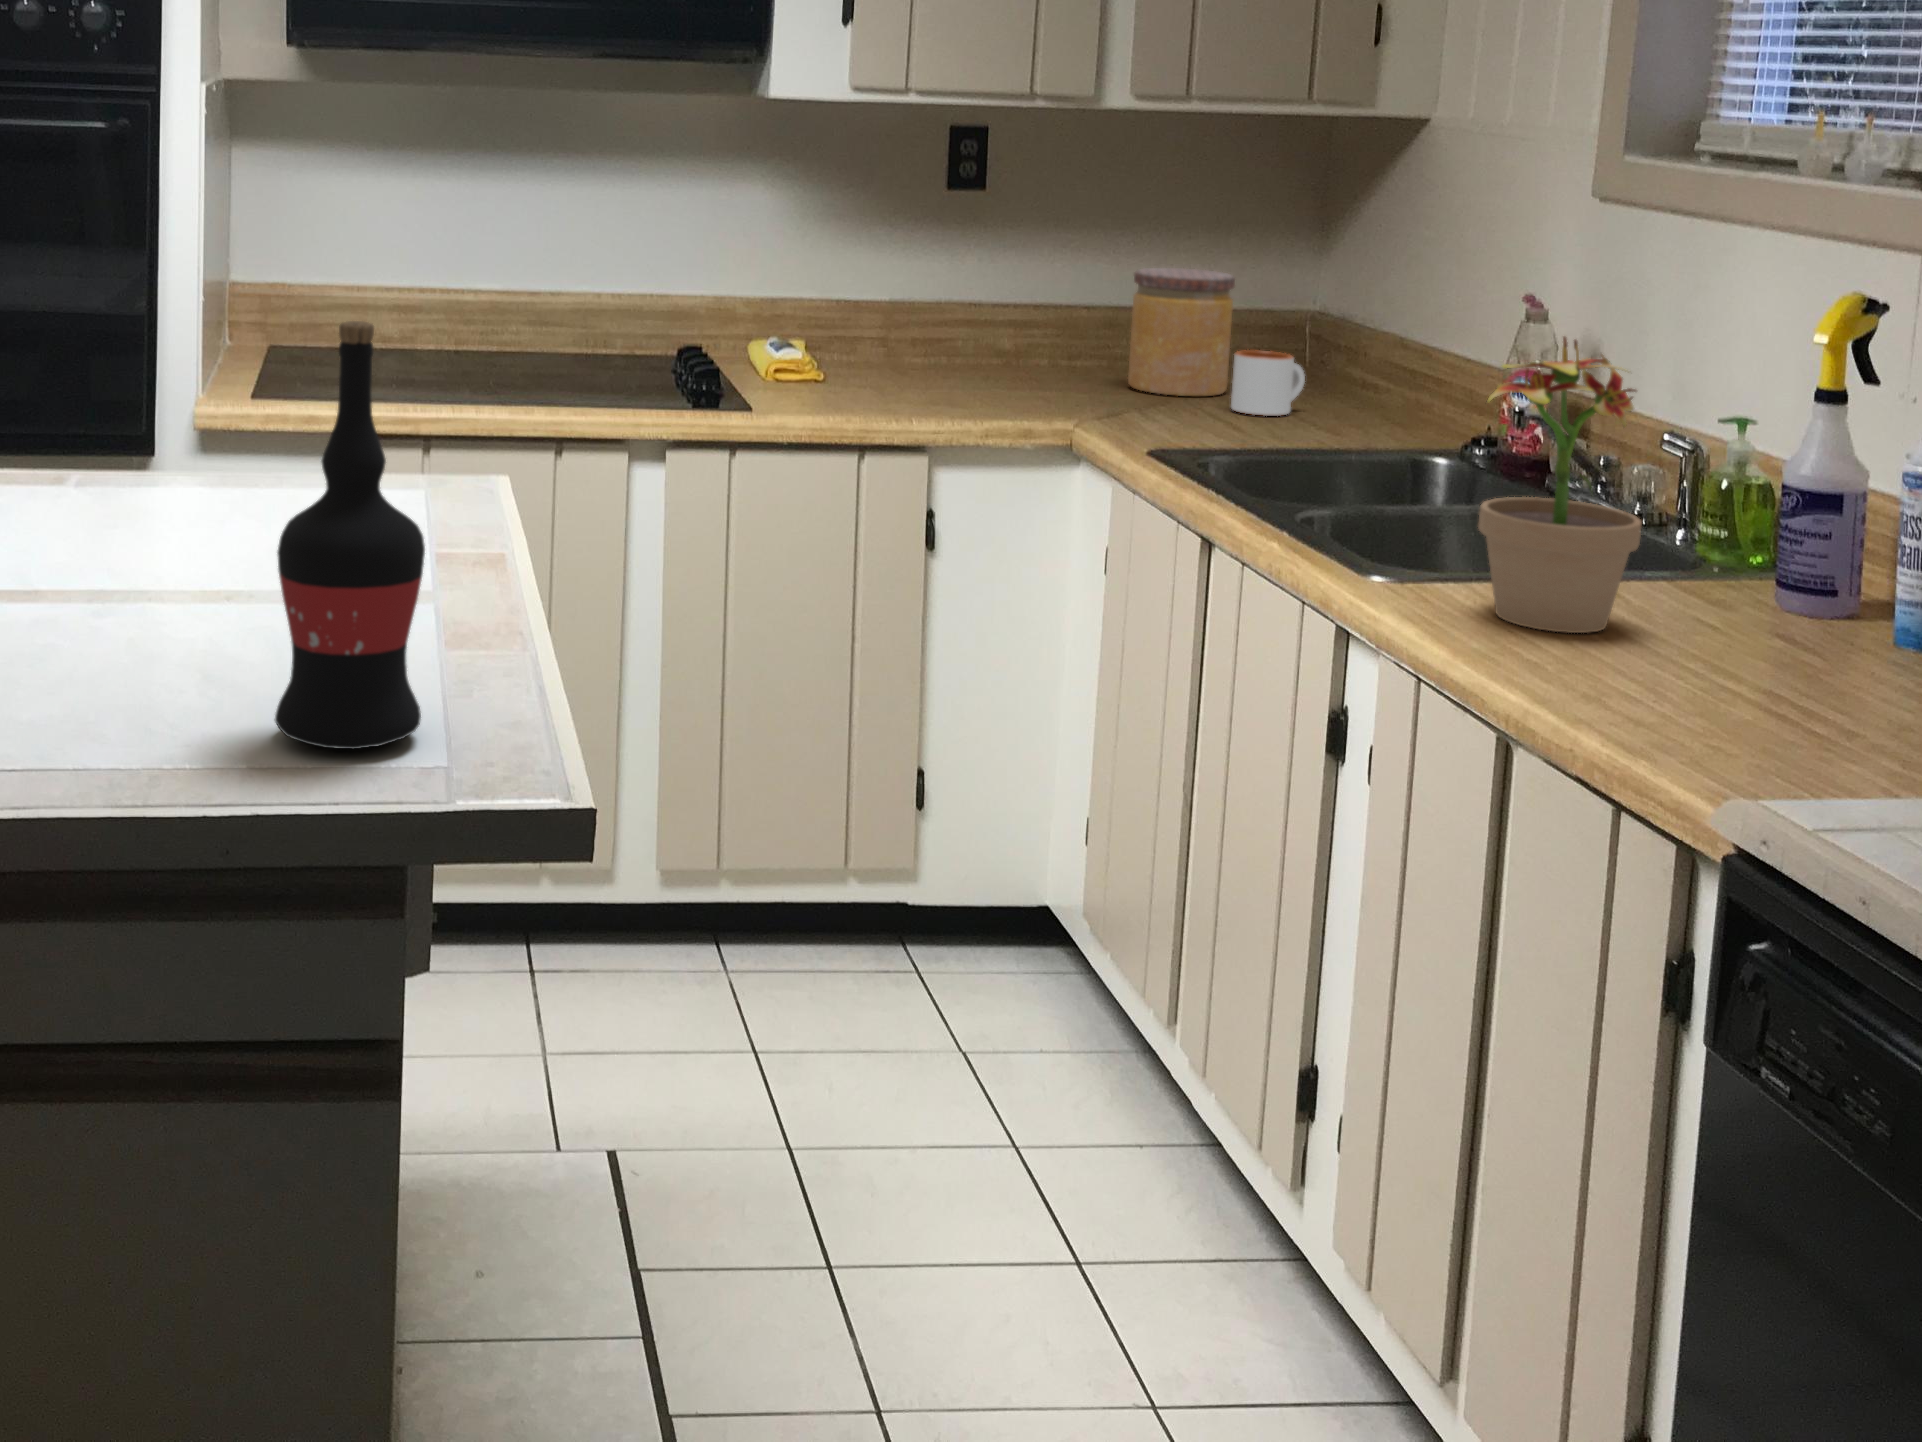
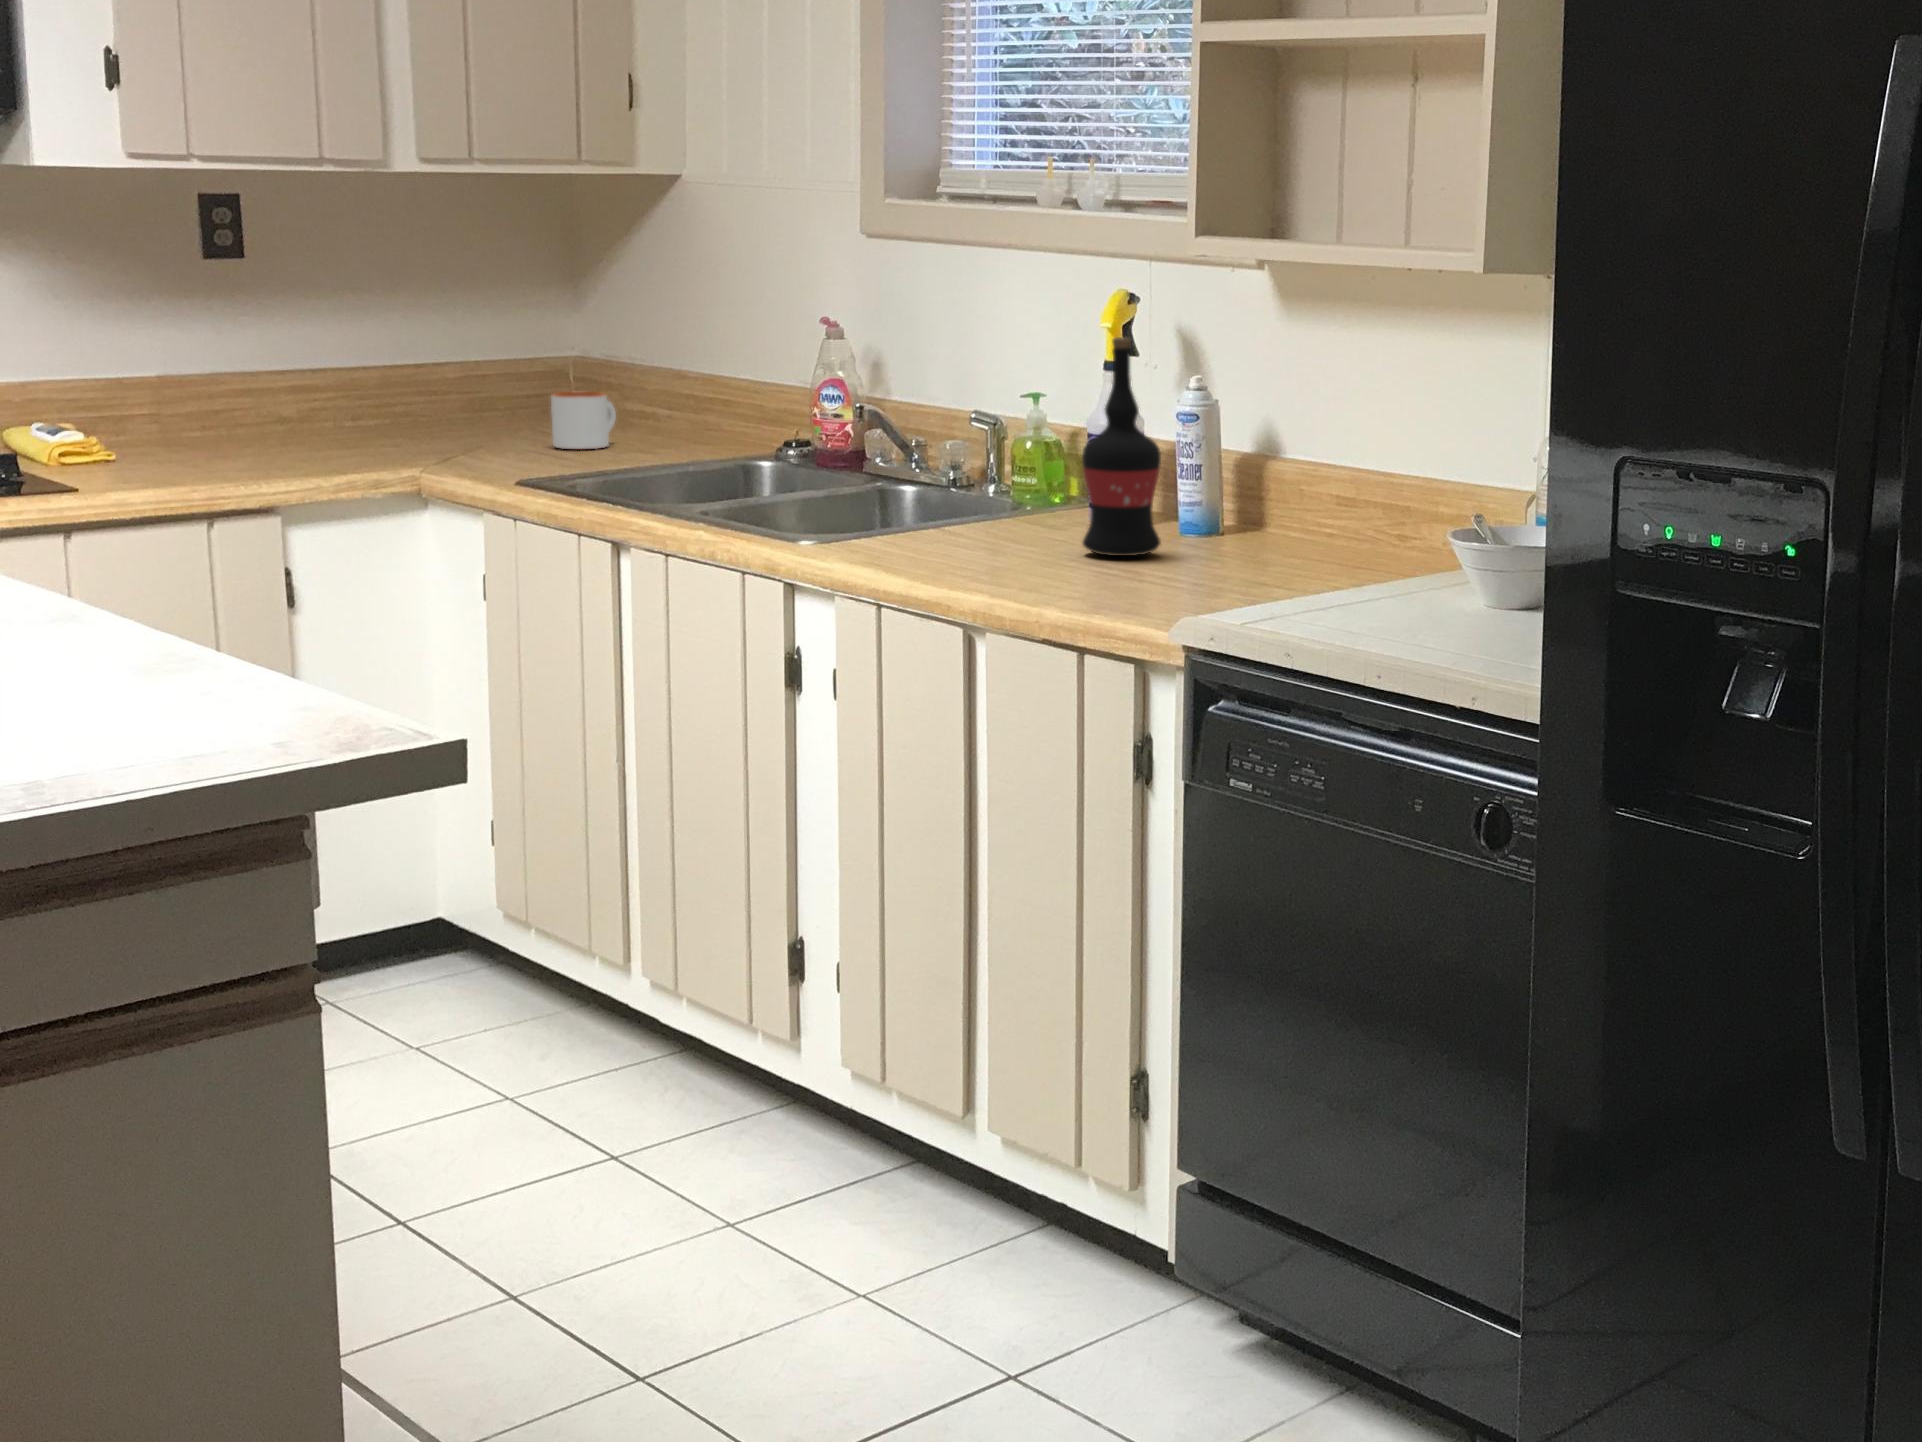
jar: present [1128,268,1235,396] -> none [426,323,532,442]
wine bottle: present [275,321,425,749] -> present [1082,337,1161,556]
potted plant: present [1478,337,1642,633] -> none [903,331,1021,555]

